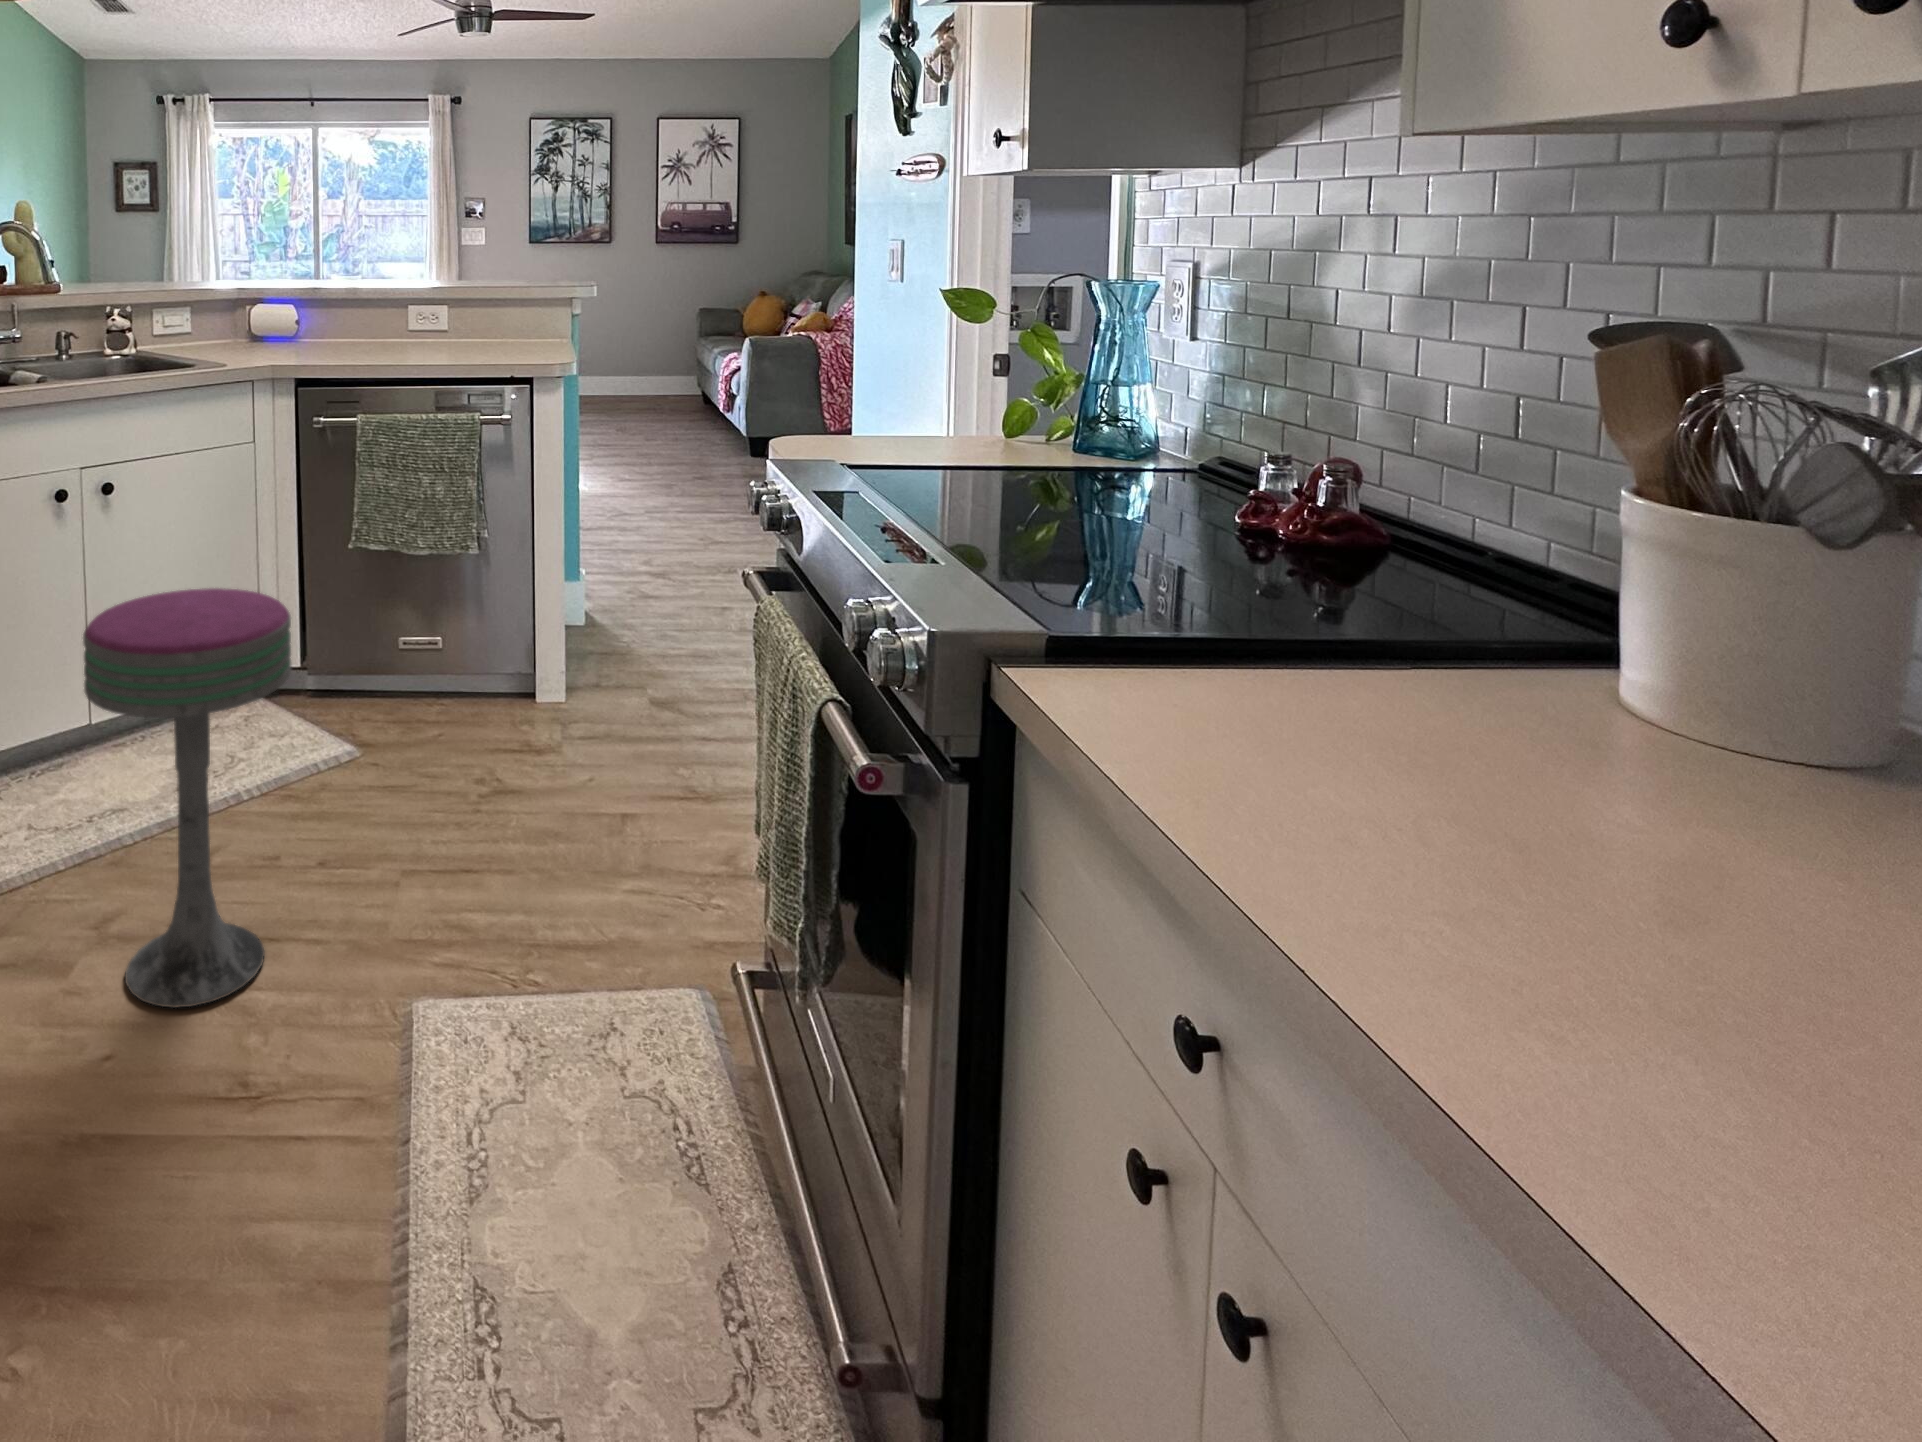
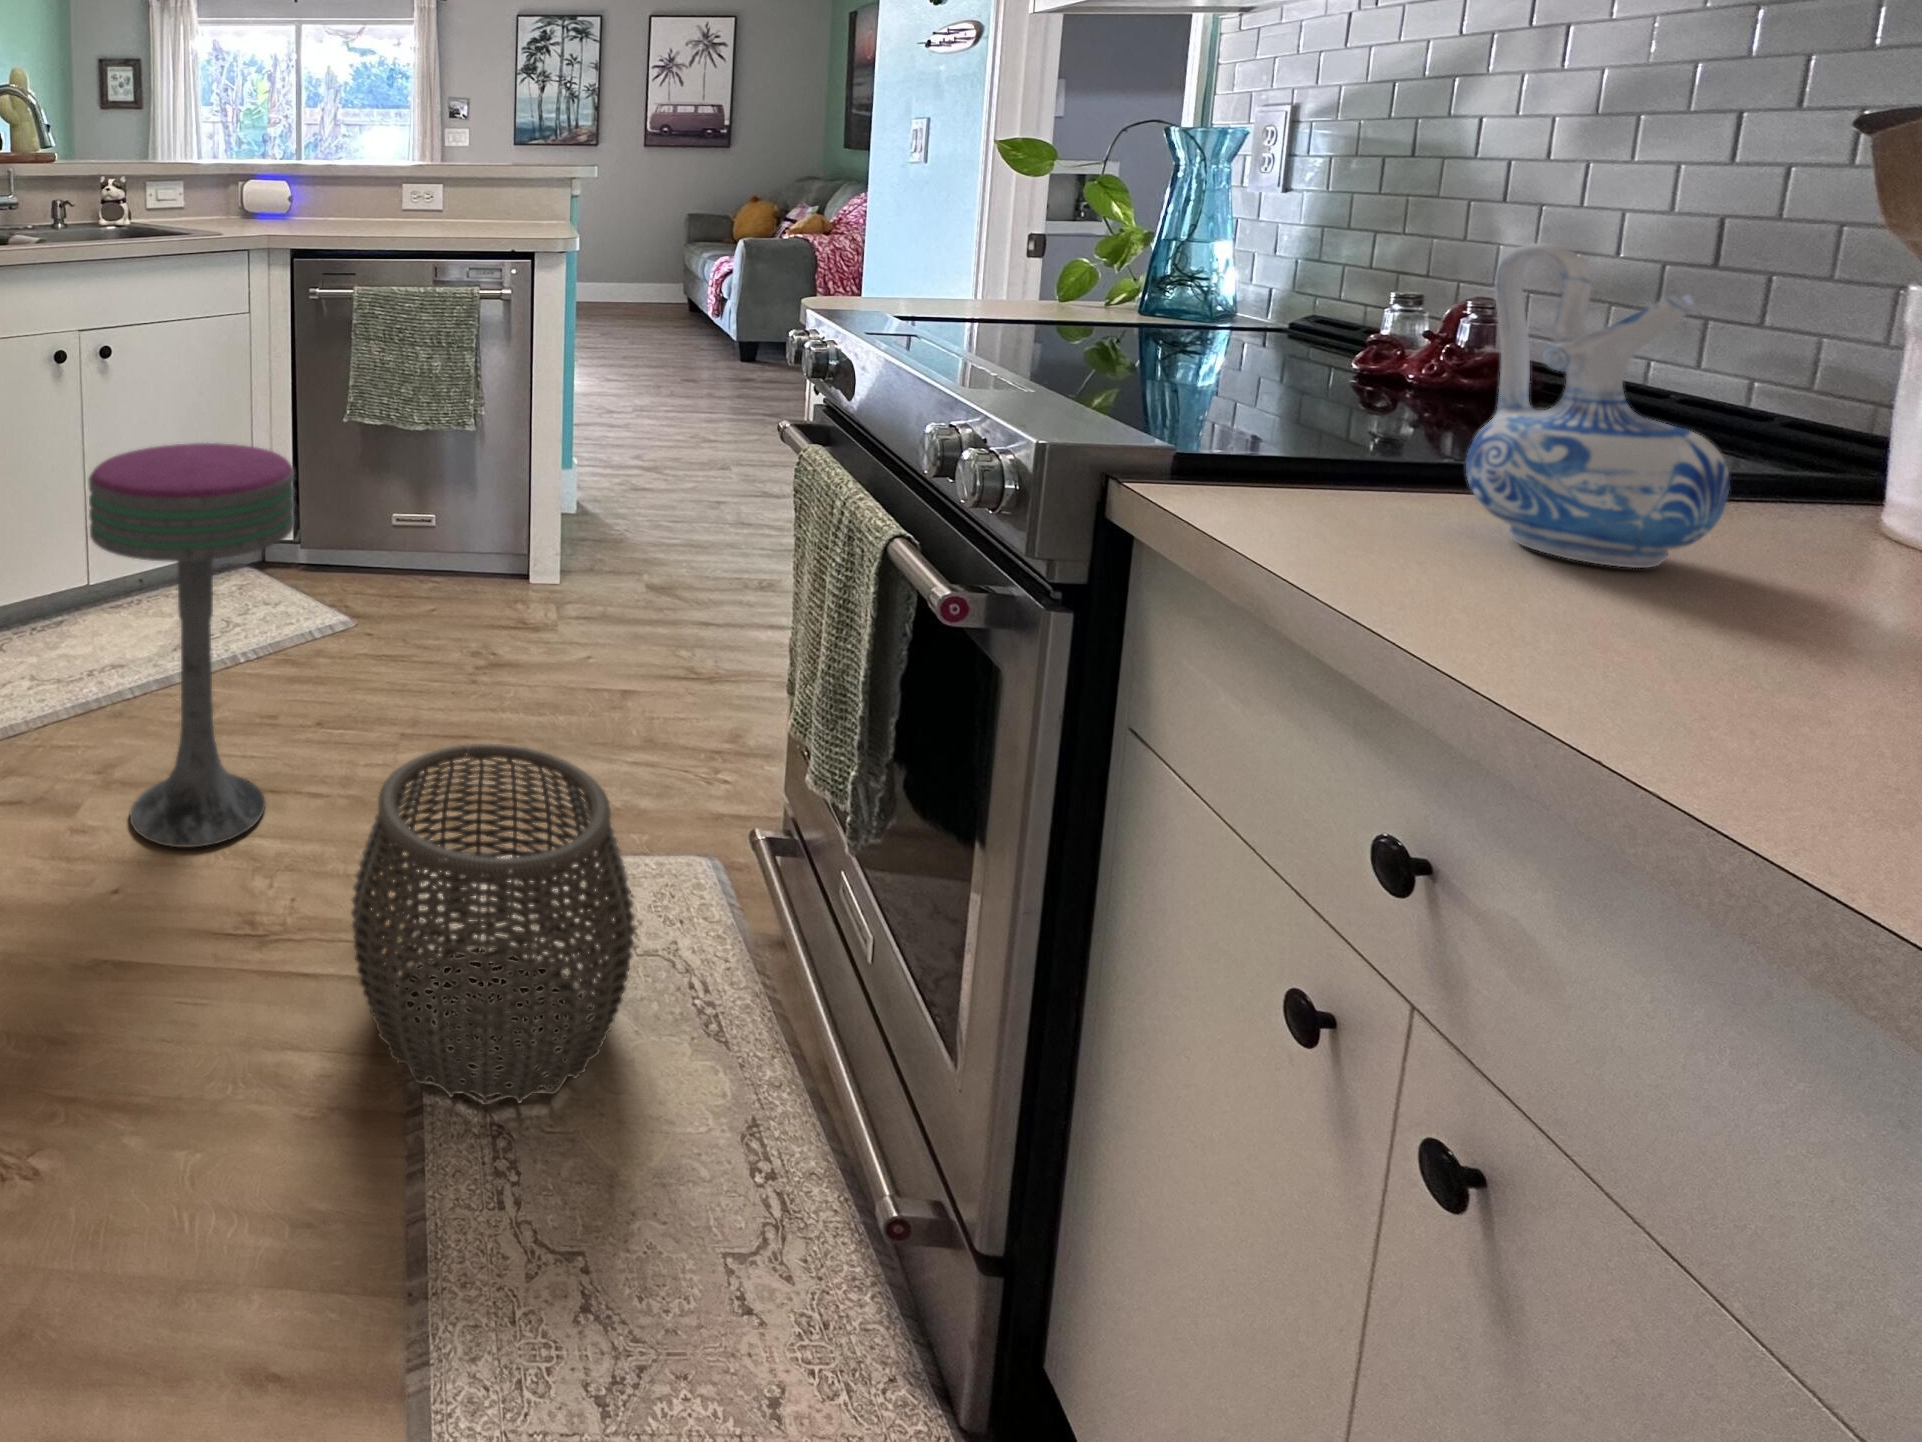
ceramic pitcher: none [1261,471,1451,755] -> present [1466,243,1730,568]
woven basket: none [340,892,618,1269] -> present [351,744,635,1105]

